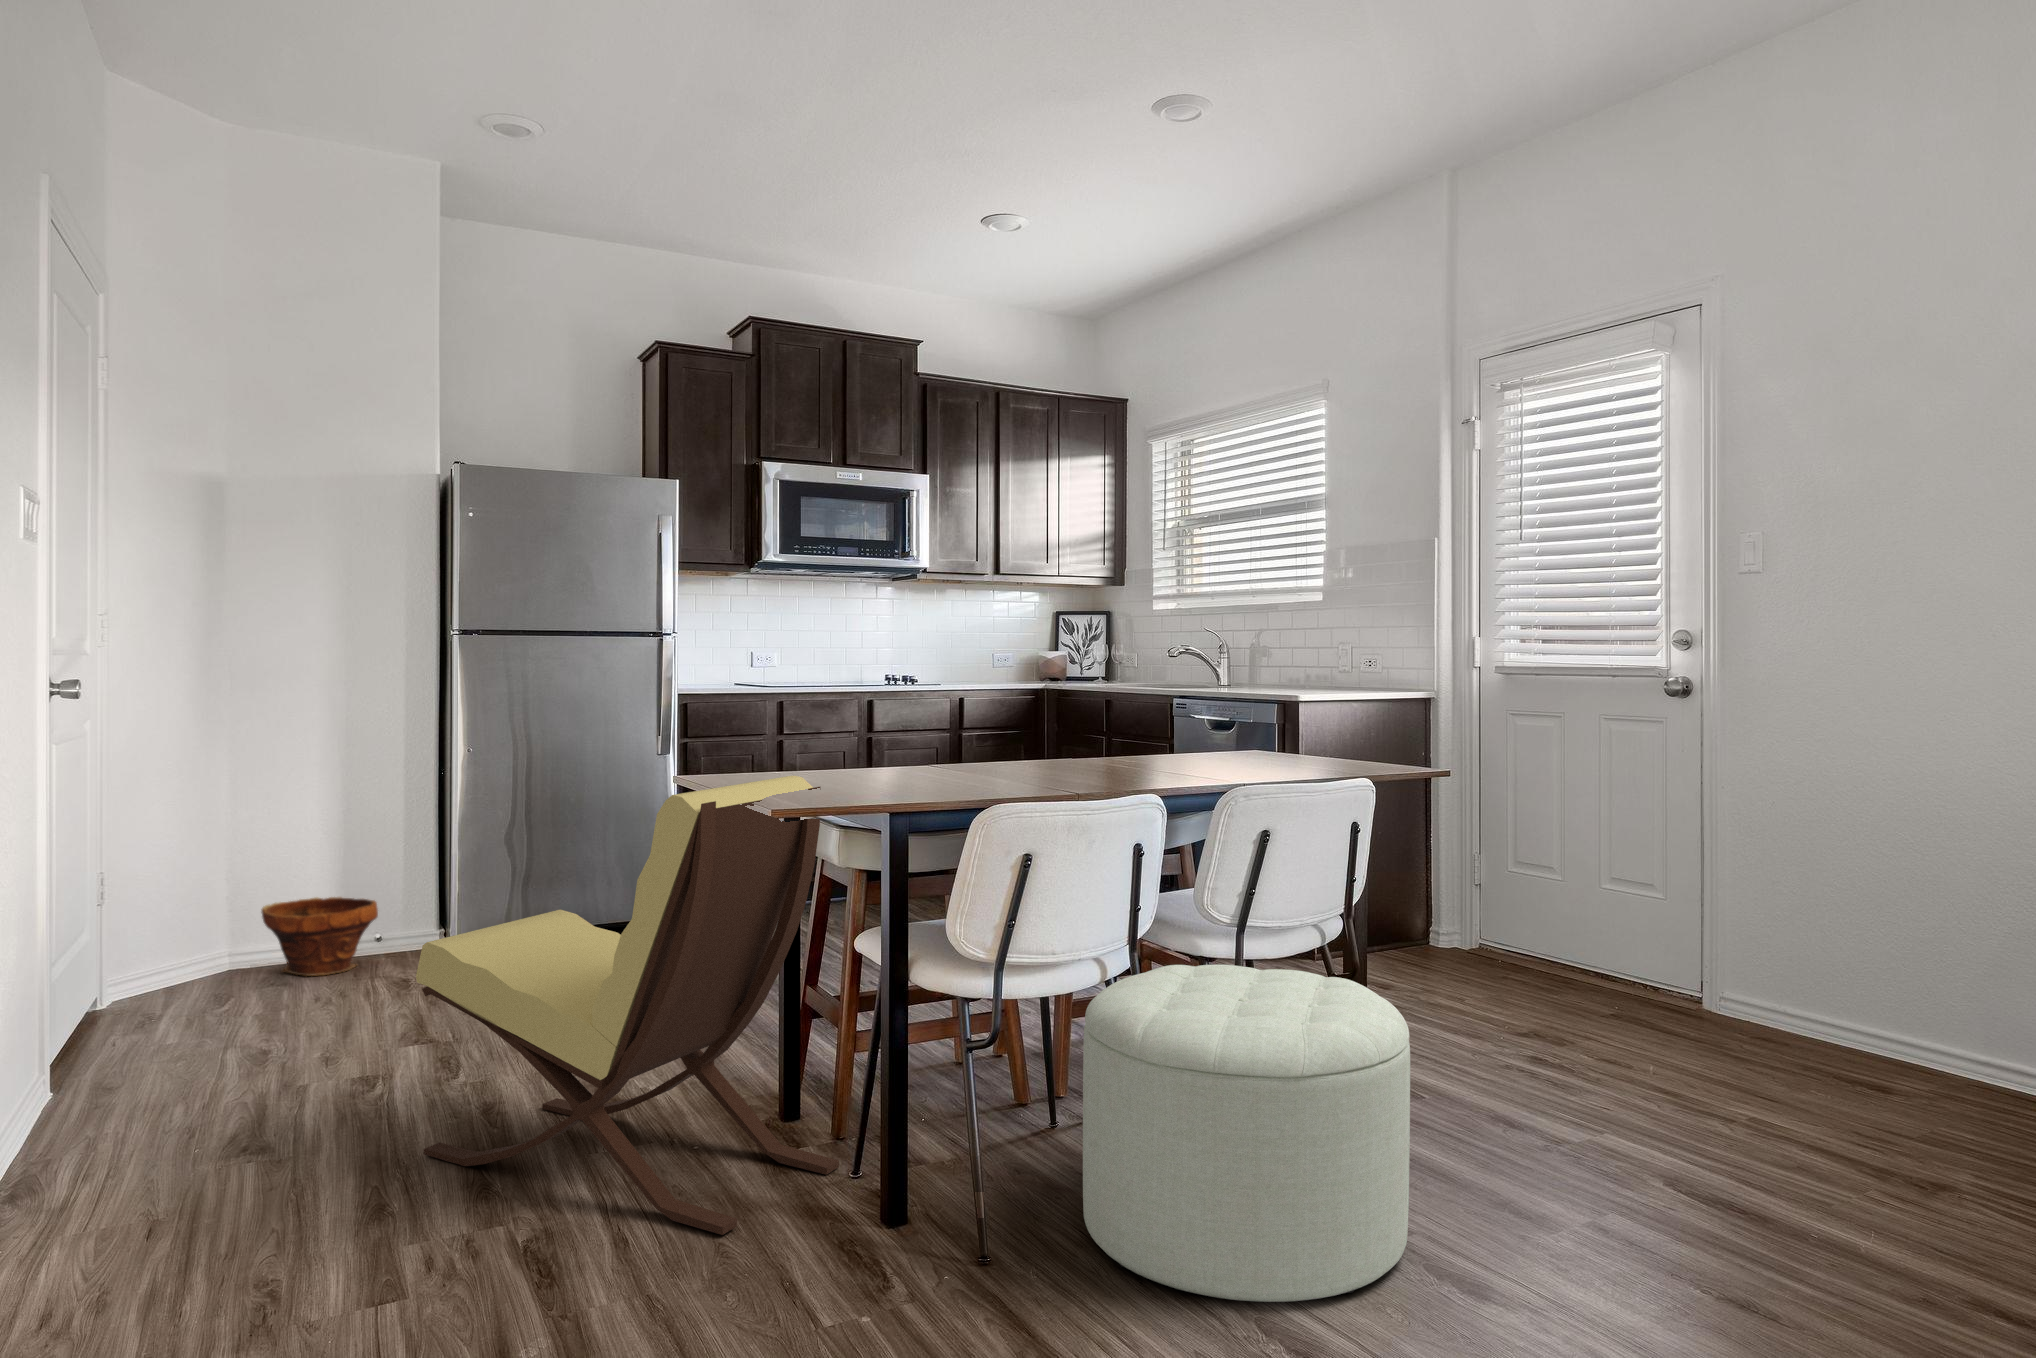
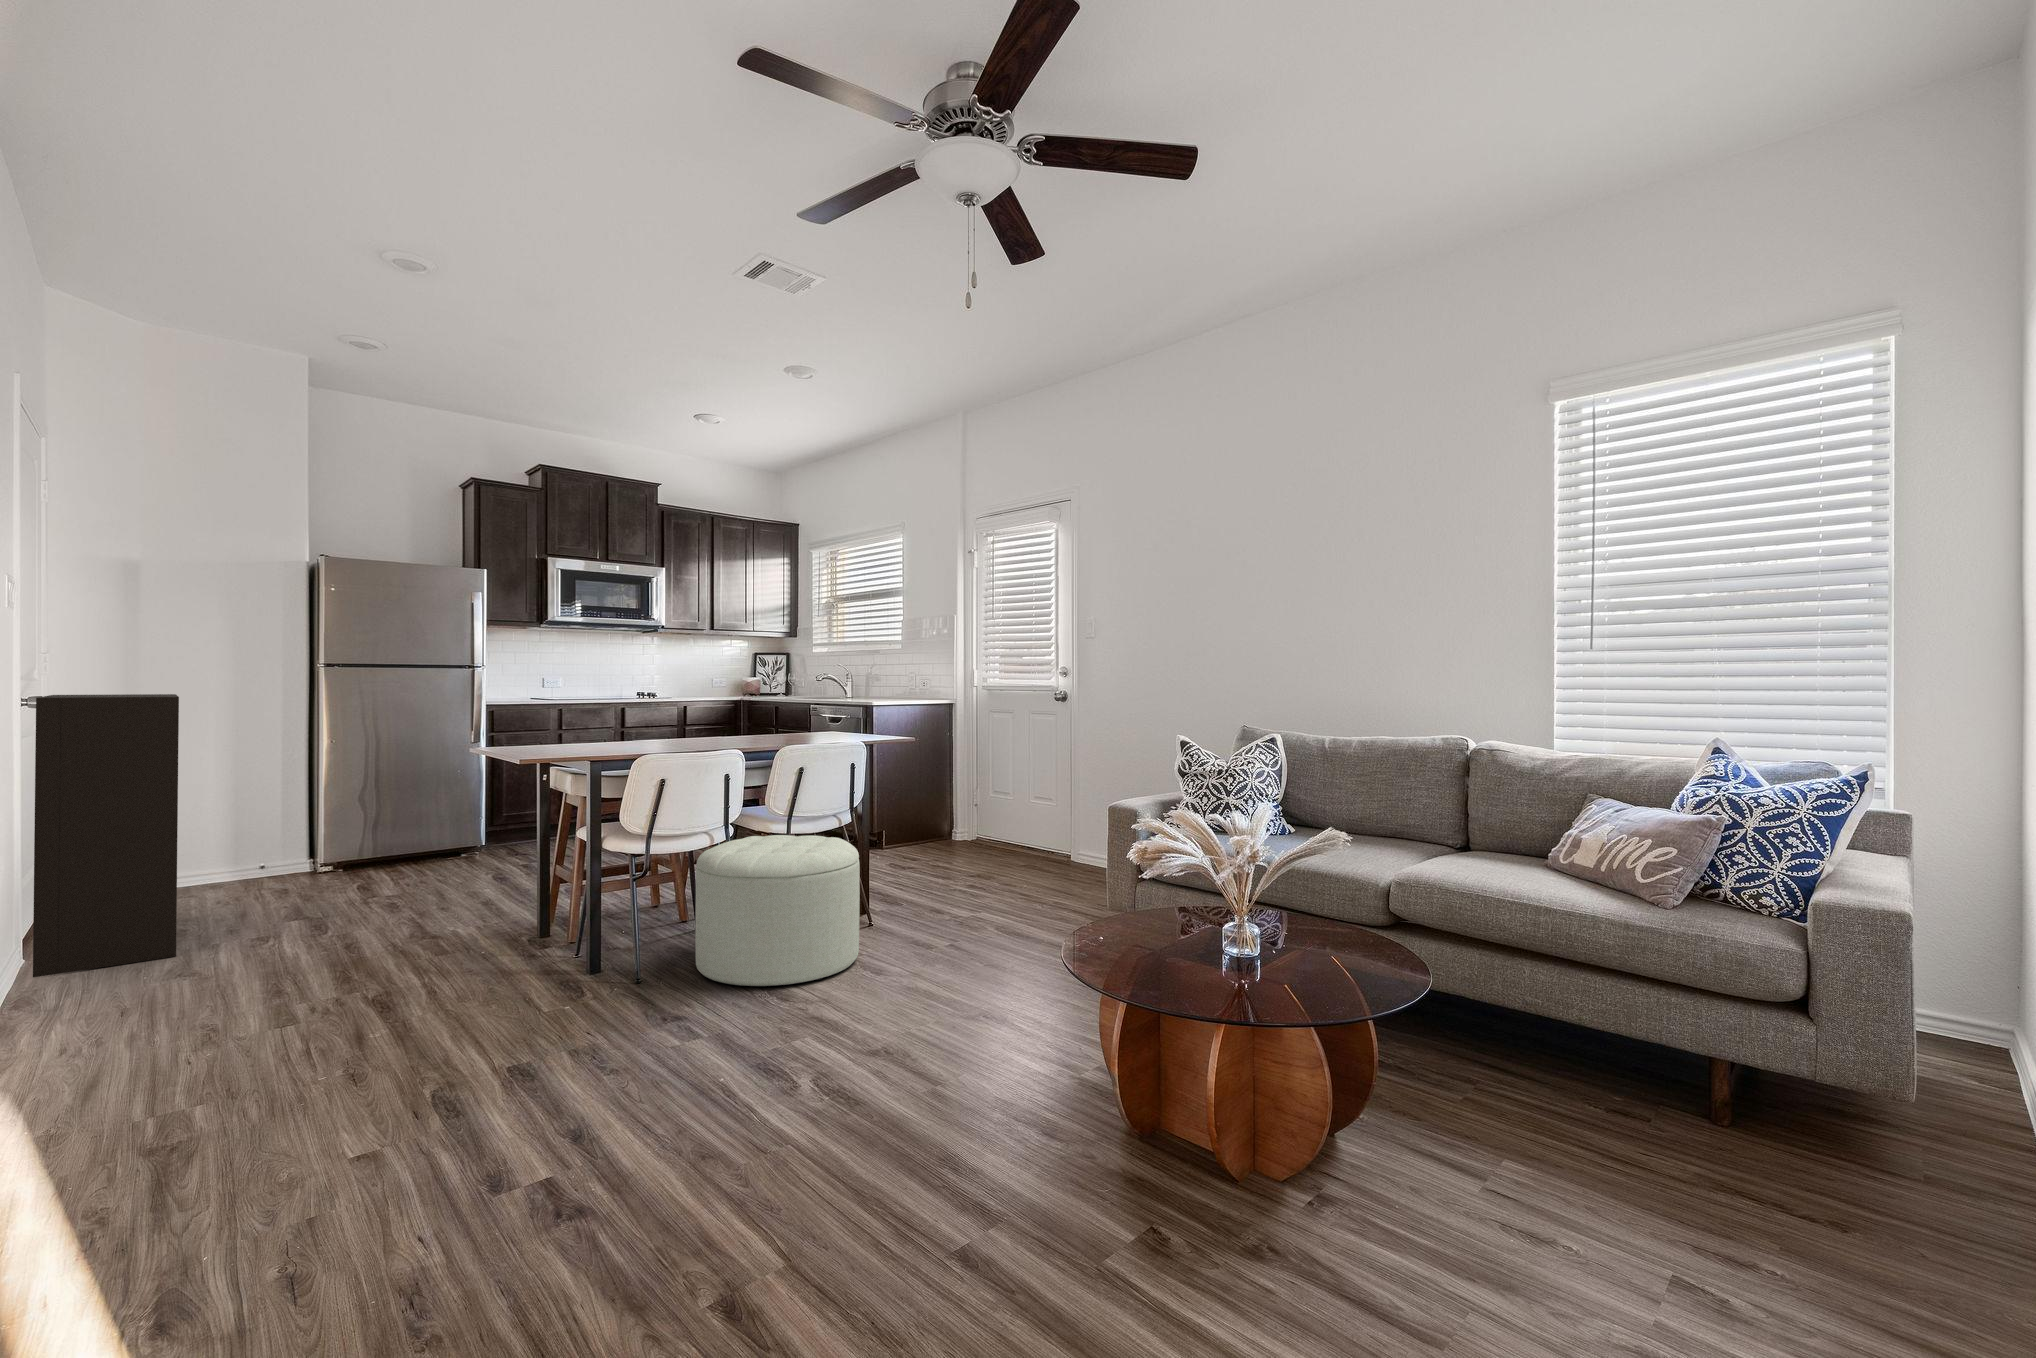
bookshelf: none [46,678,253,1135] -> present [33,694,179,977]
lounge chair: present [416,775,839,1235] -> none [302,744,567,986]
planter: present [261,897,378,976] -> none [174,840,265,890]

